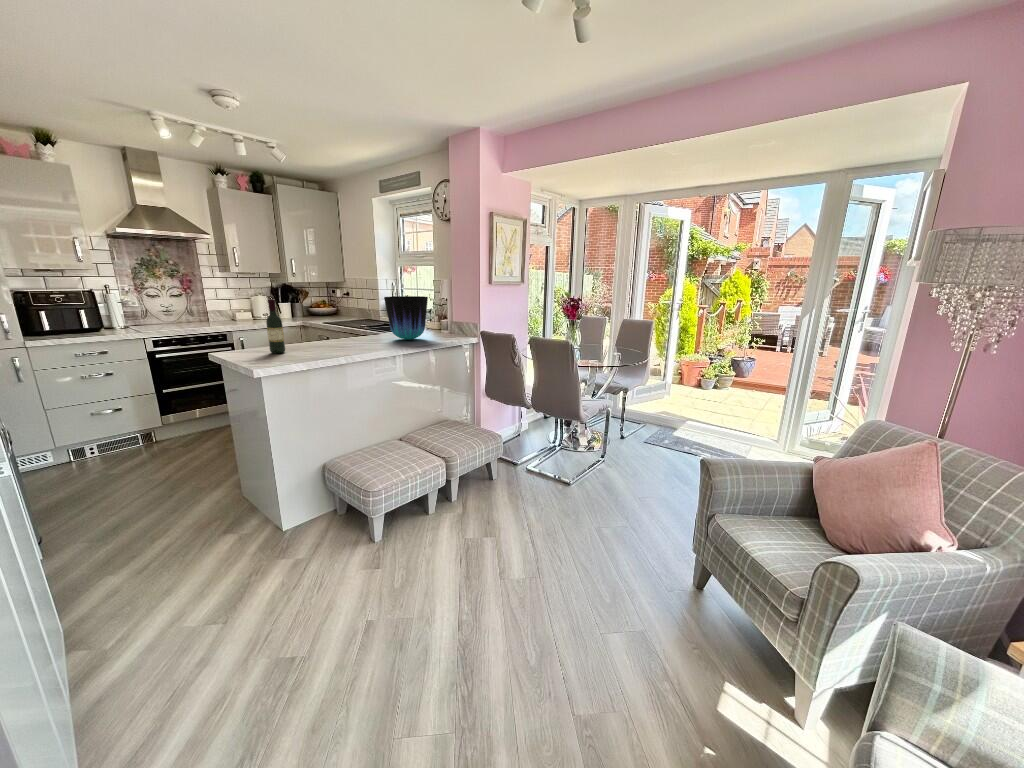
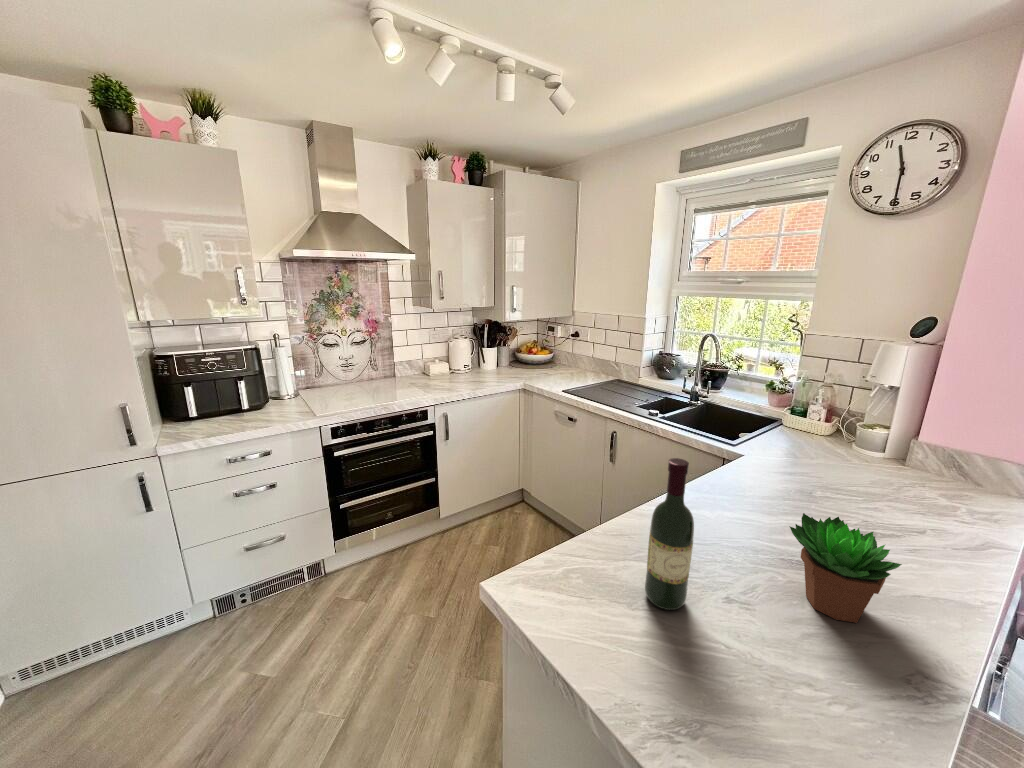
vase: present [384,296,428,340] -> none [805,387,938,497]
succulent plant: none [320,322,354,353] -> present [789,513,902,623]

